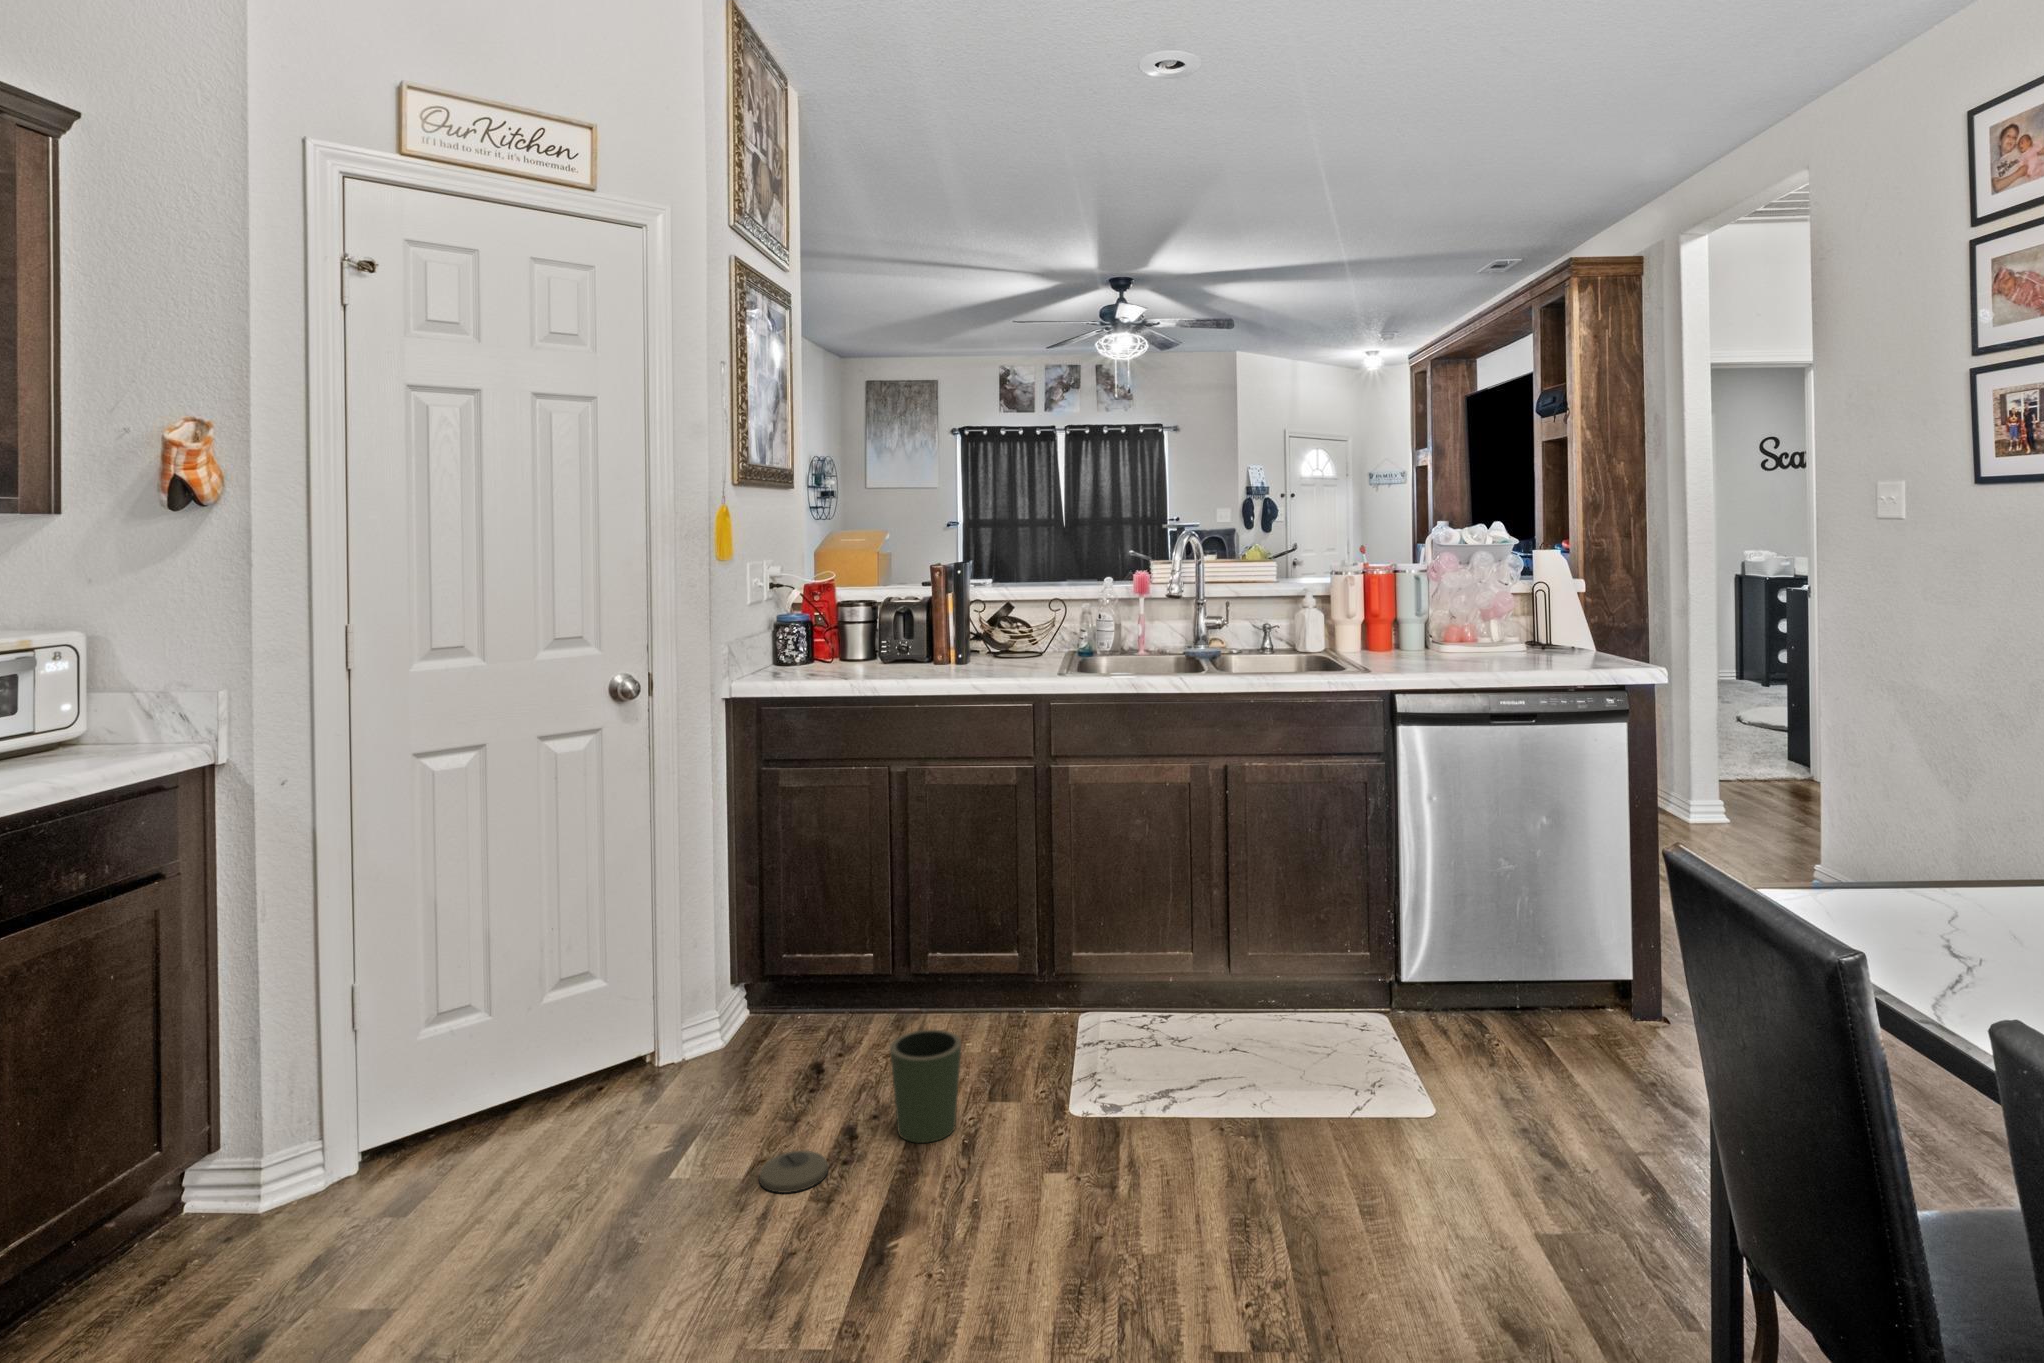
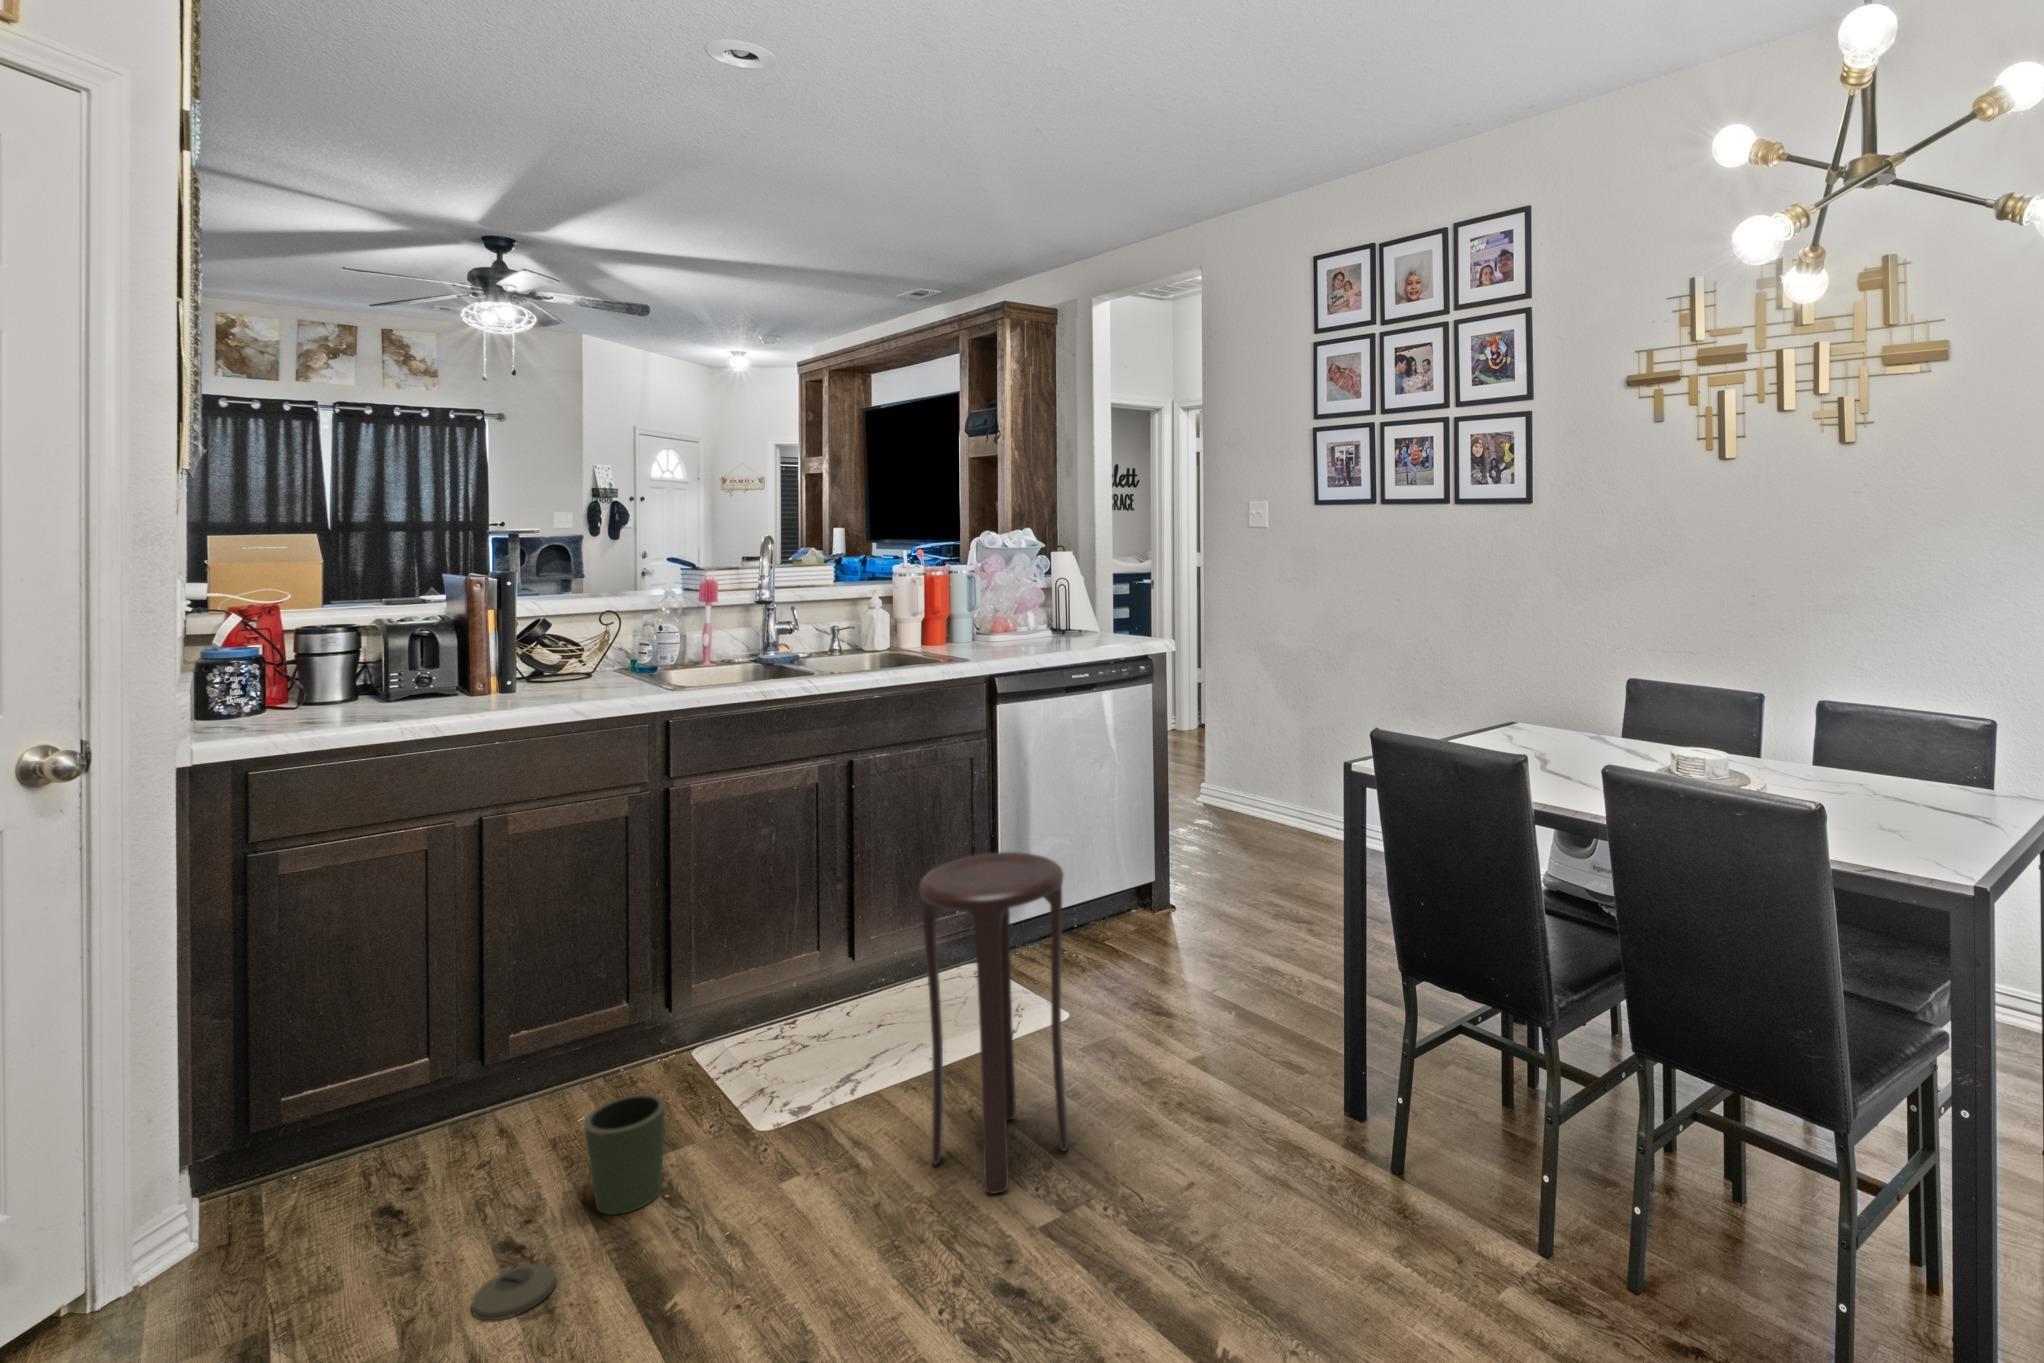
stool: none [1158,868,1333,1287] -> present [919,852,1069,1193]

